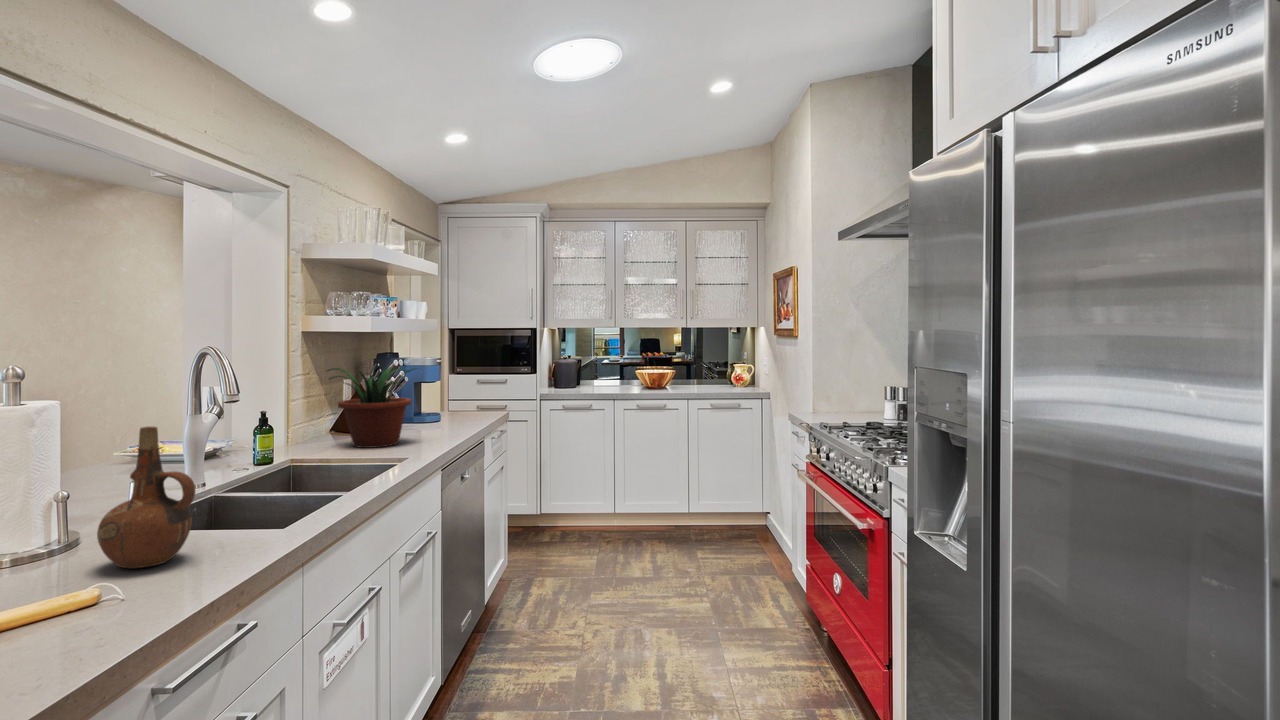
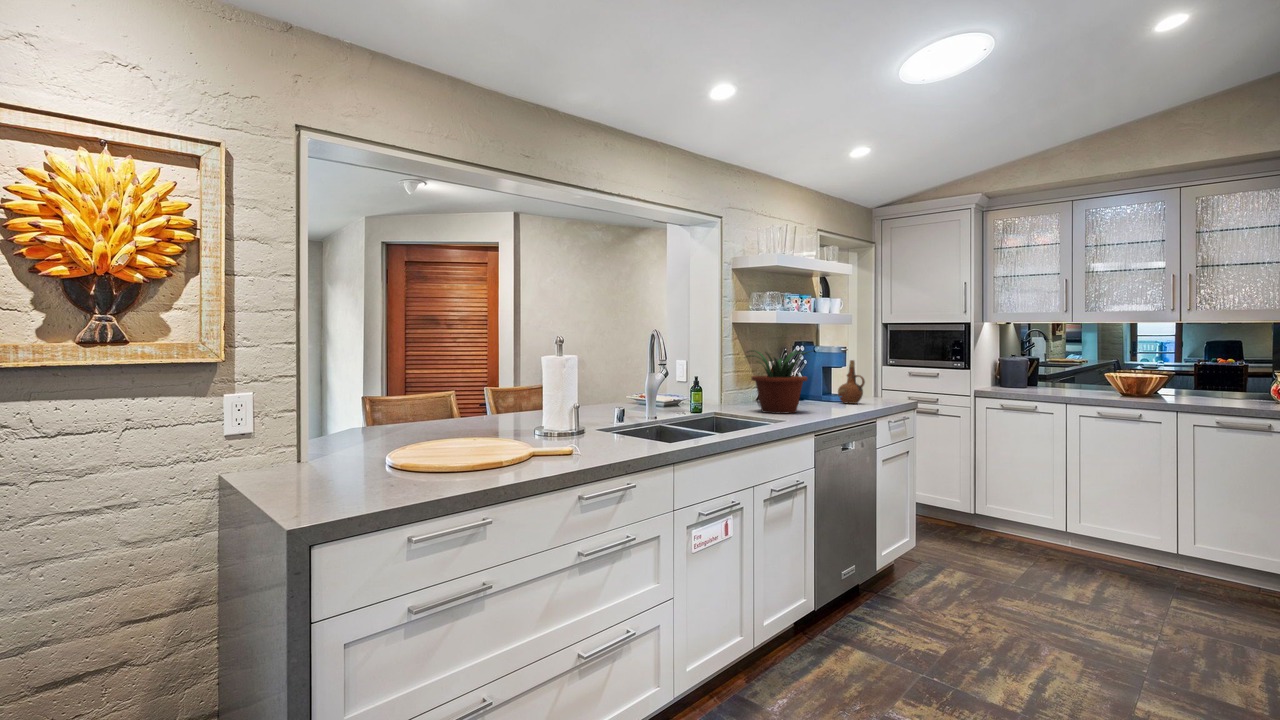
ceramic pitcher: present [97,427,195,568] -> present [838,360,865,404]

